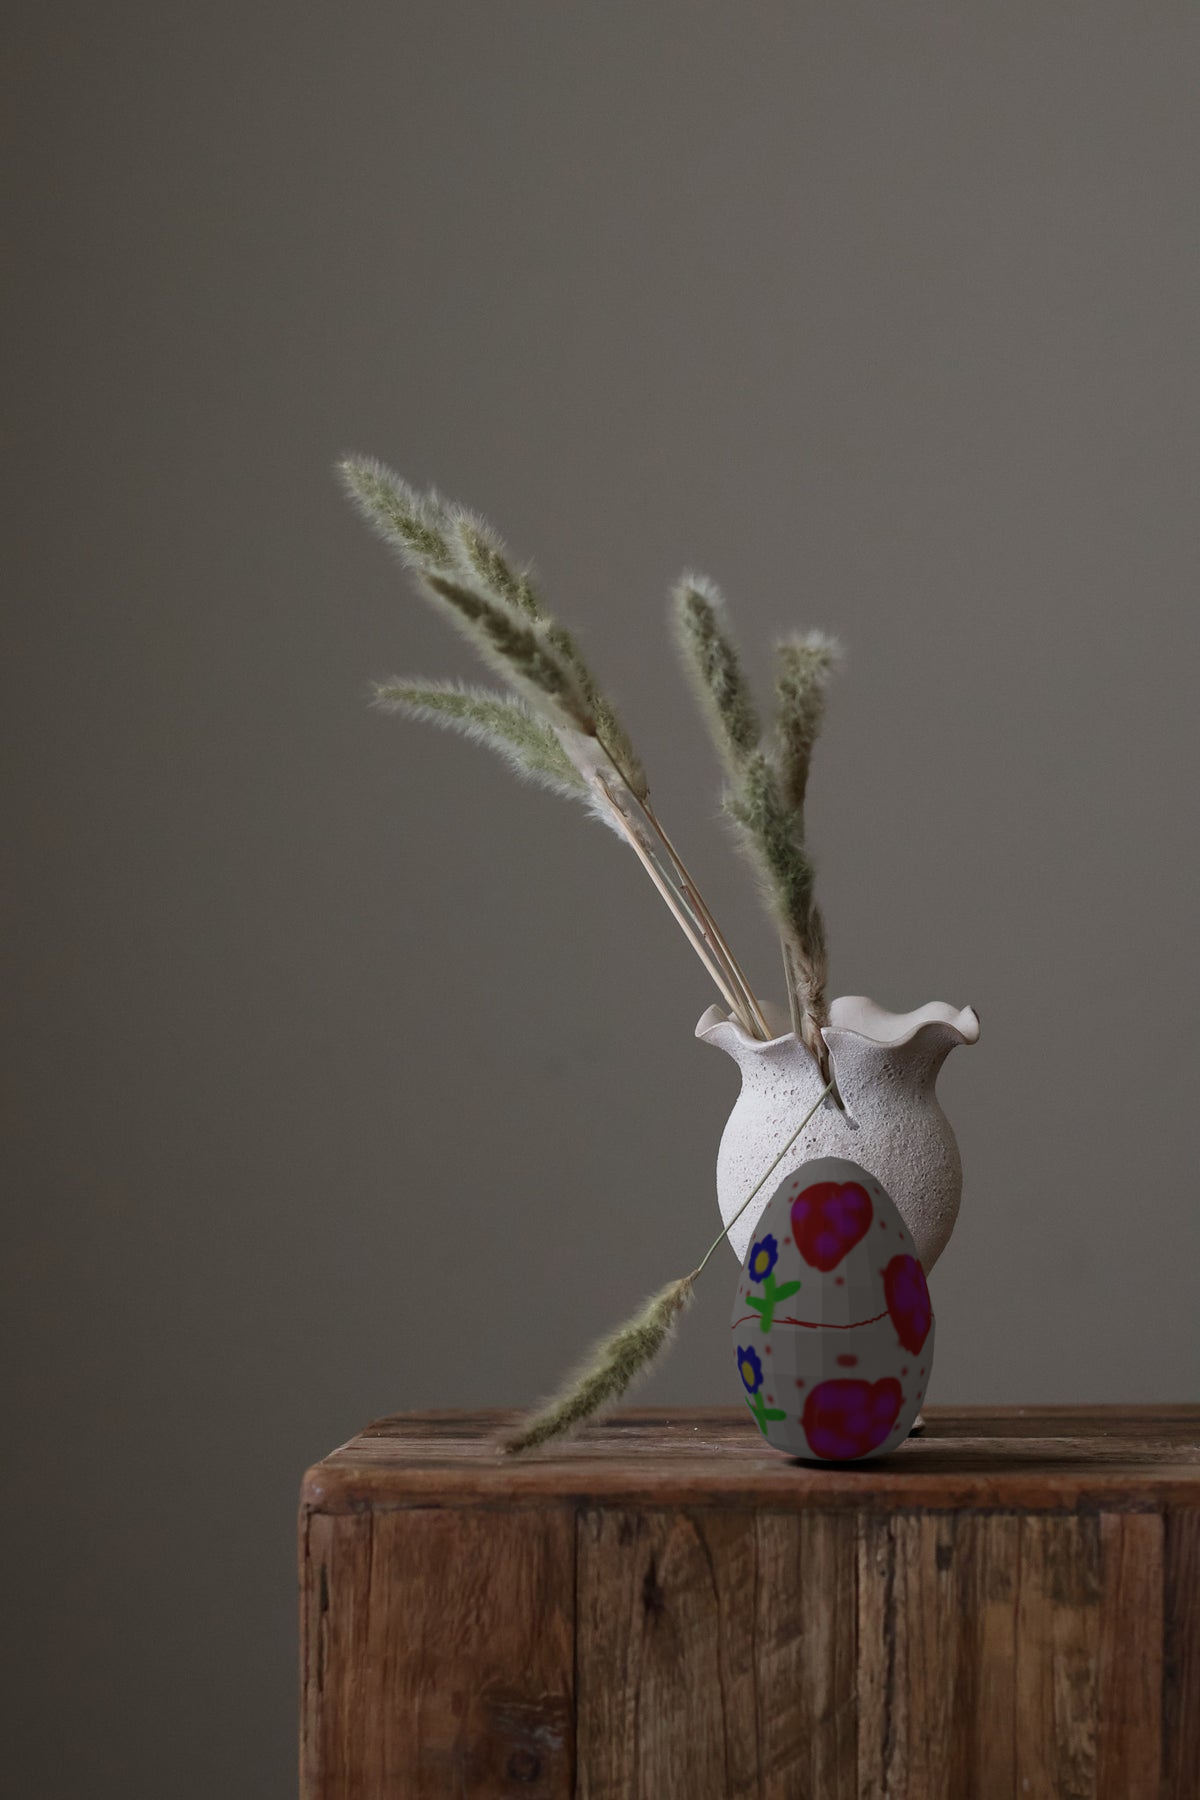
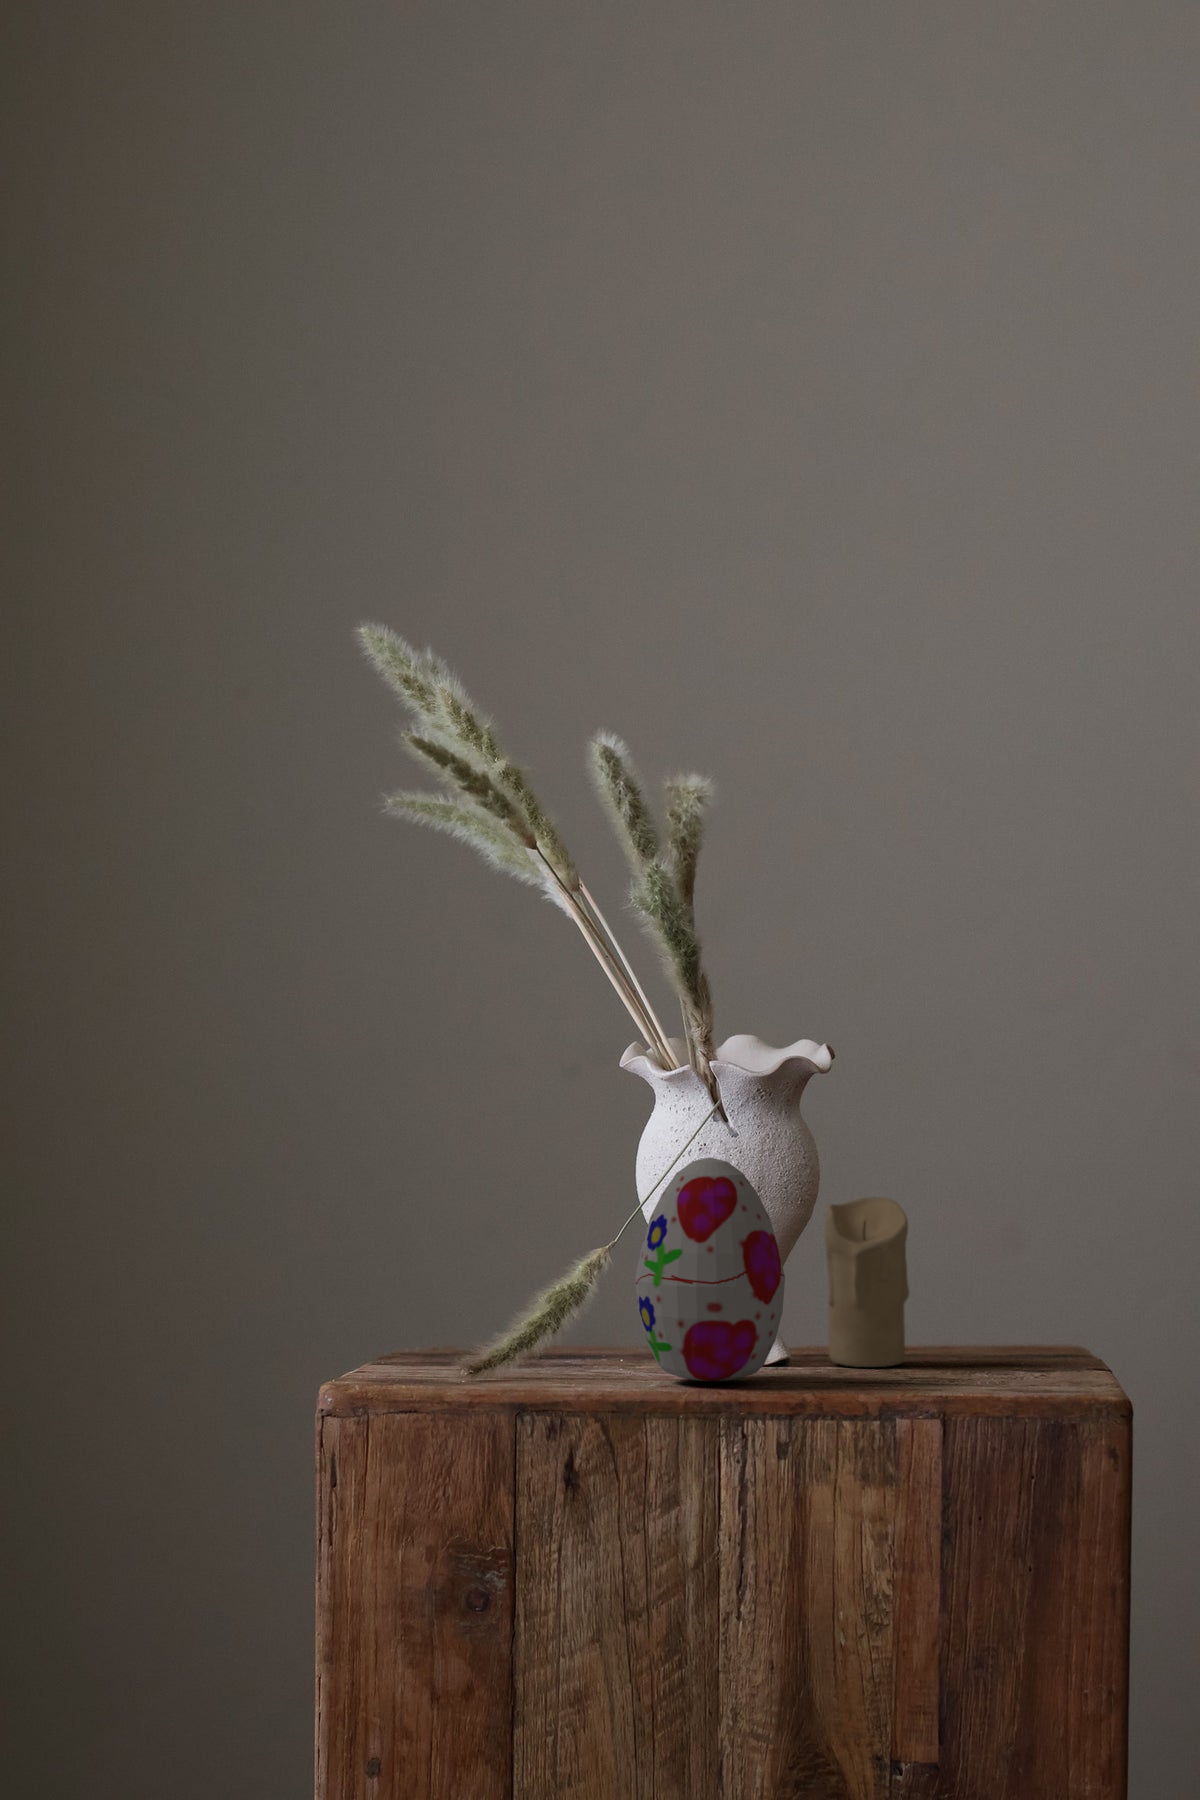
candle: none [966,1209,1080,1435] -> present [824,1197,909,1367]

